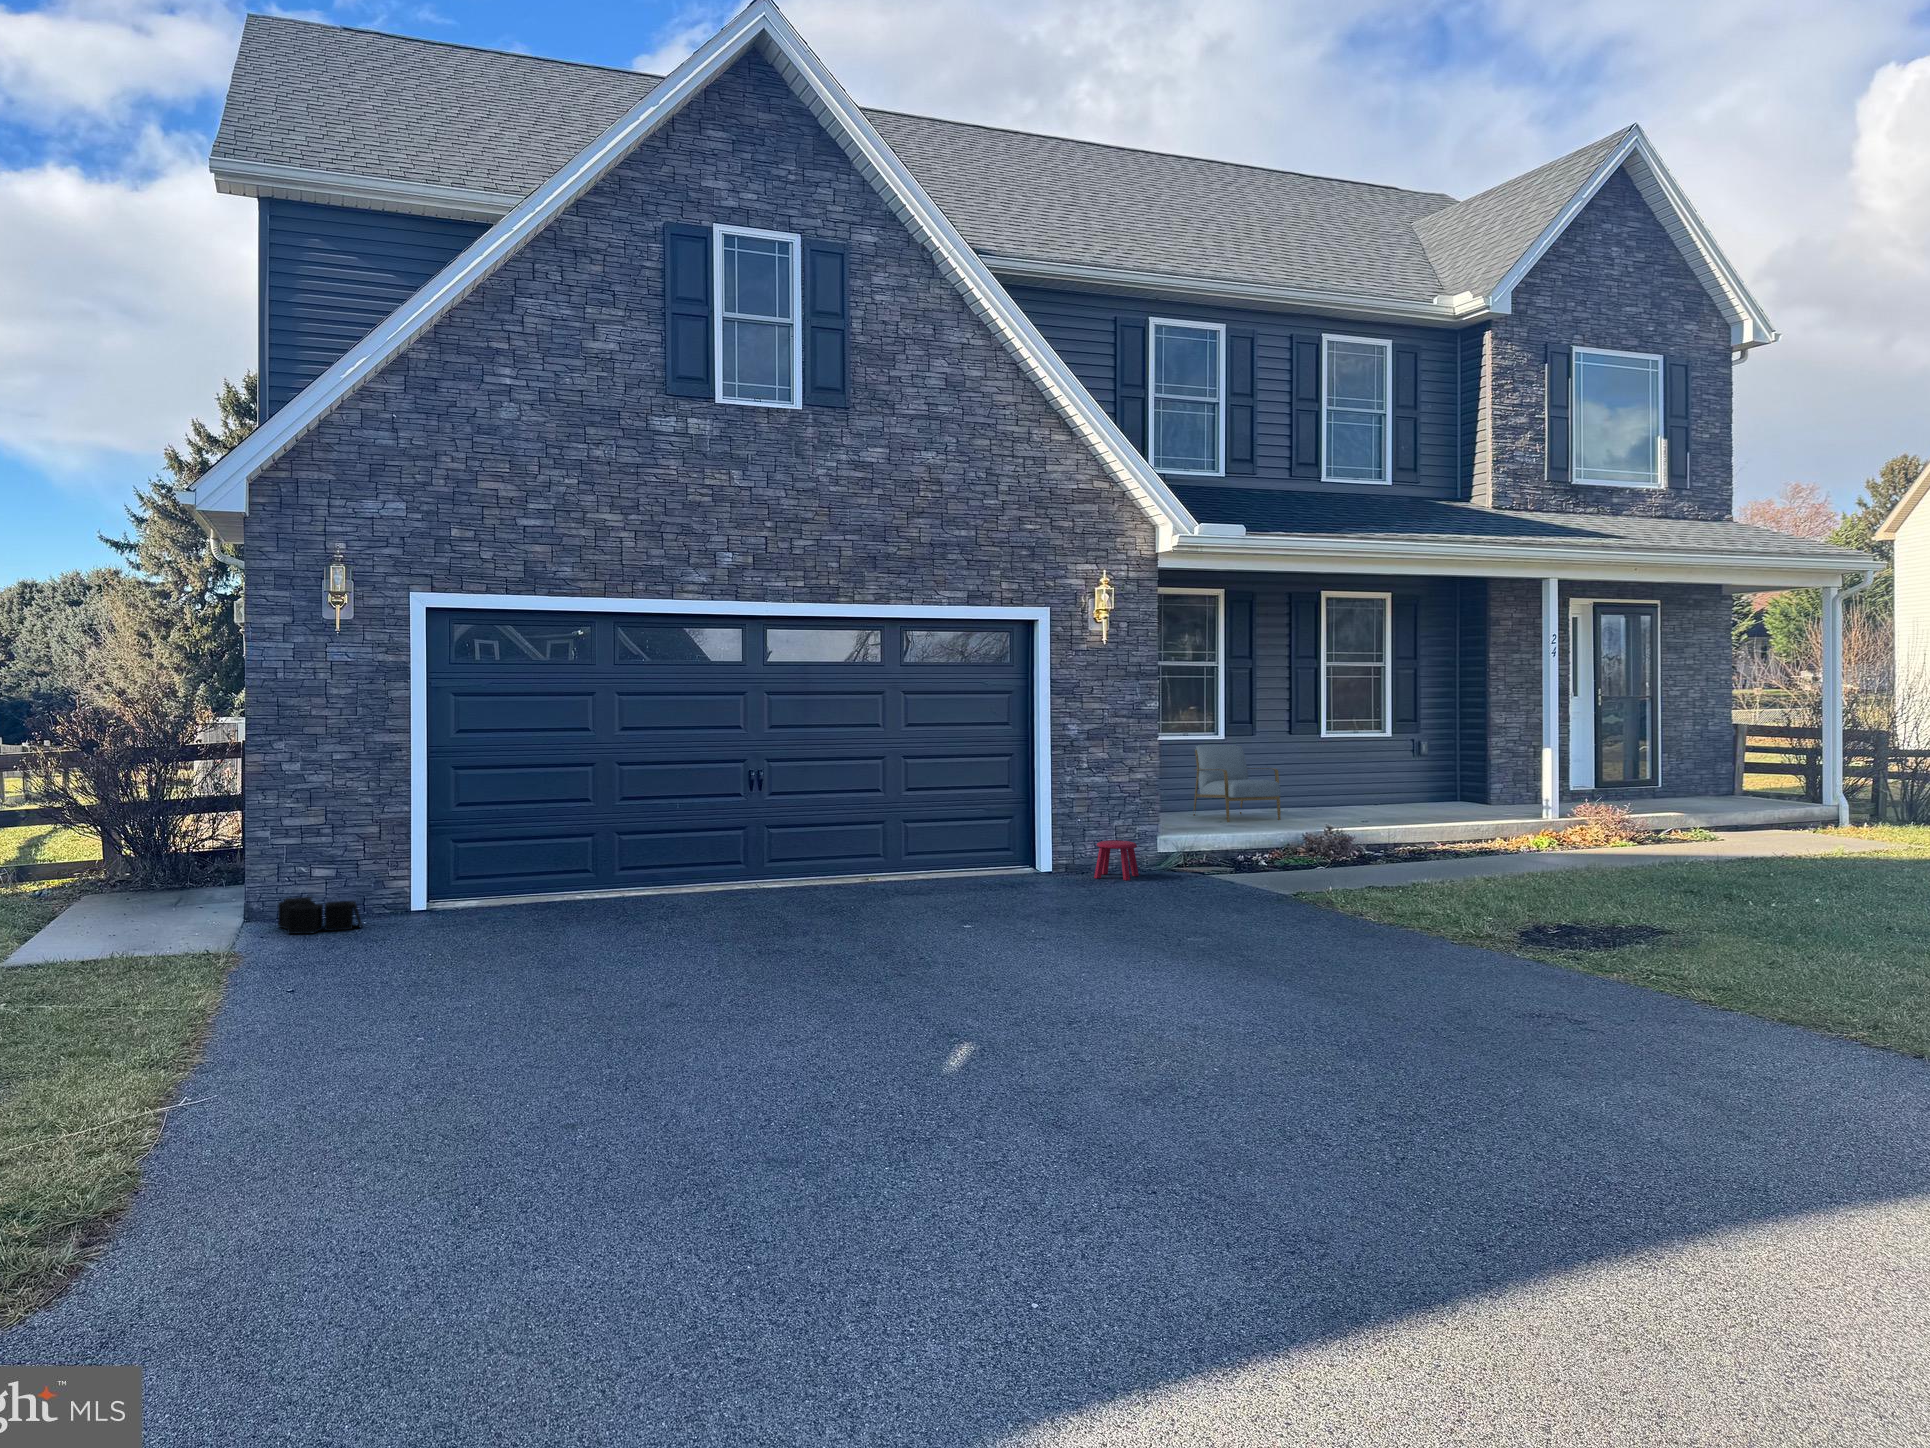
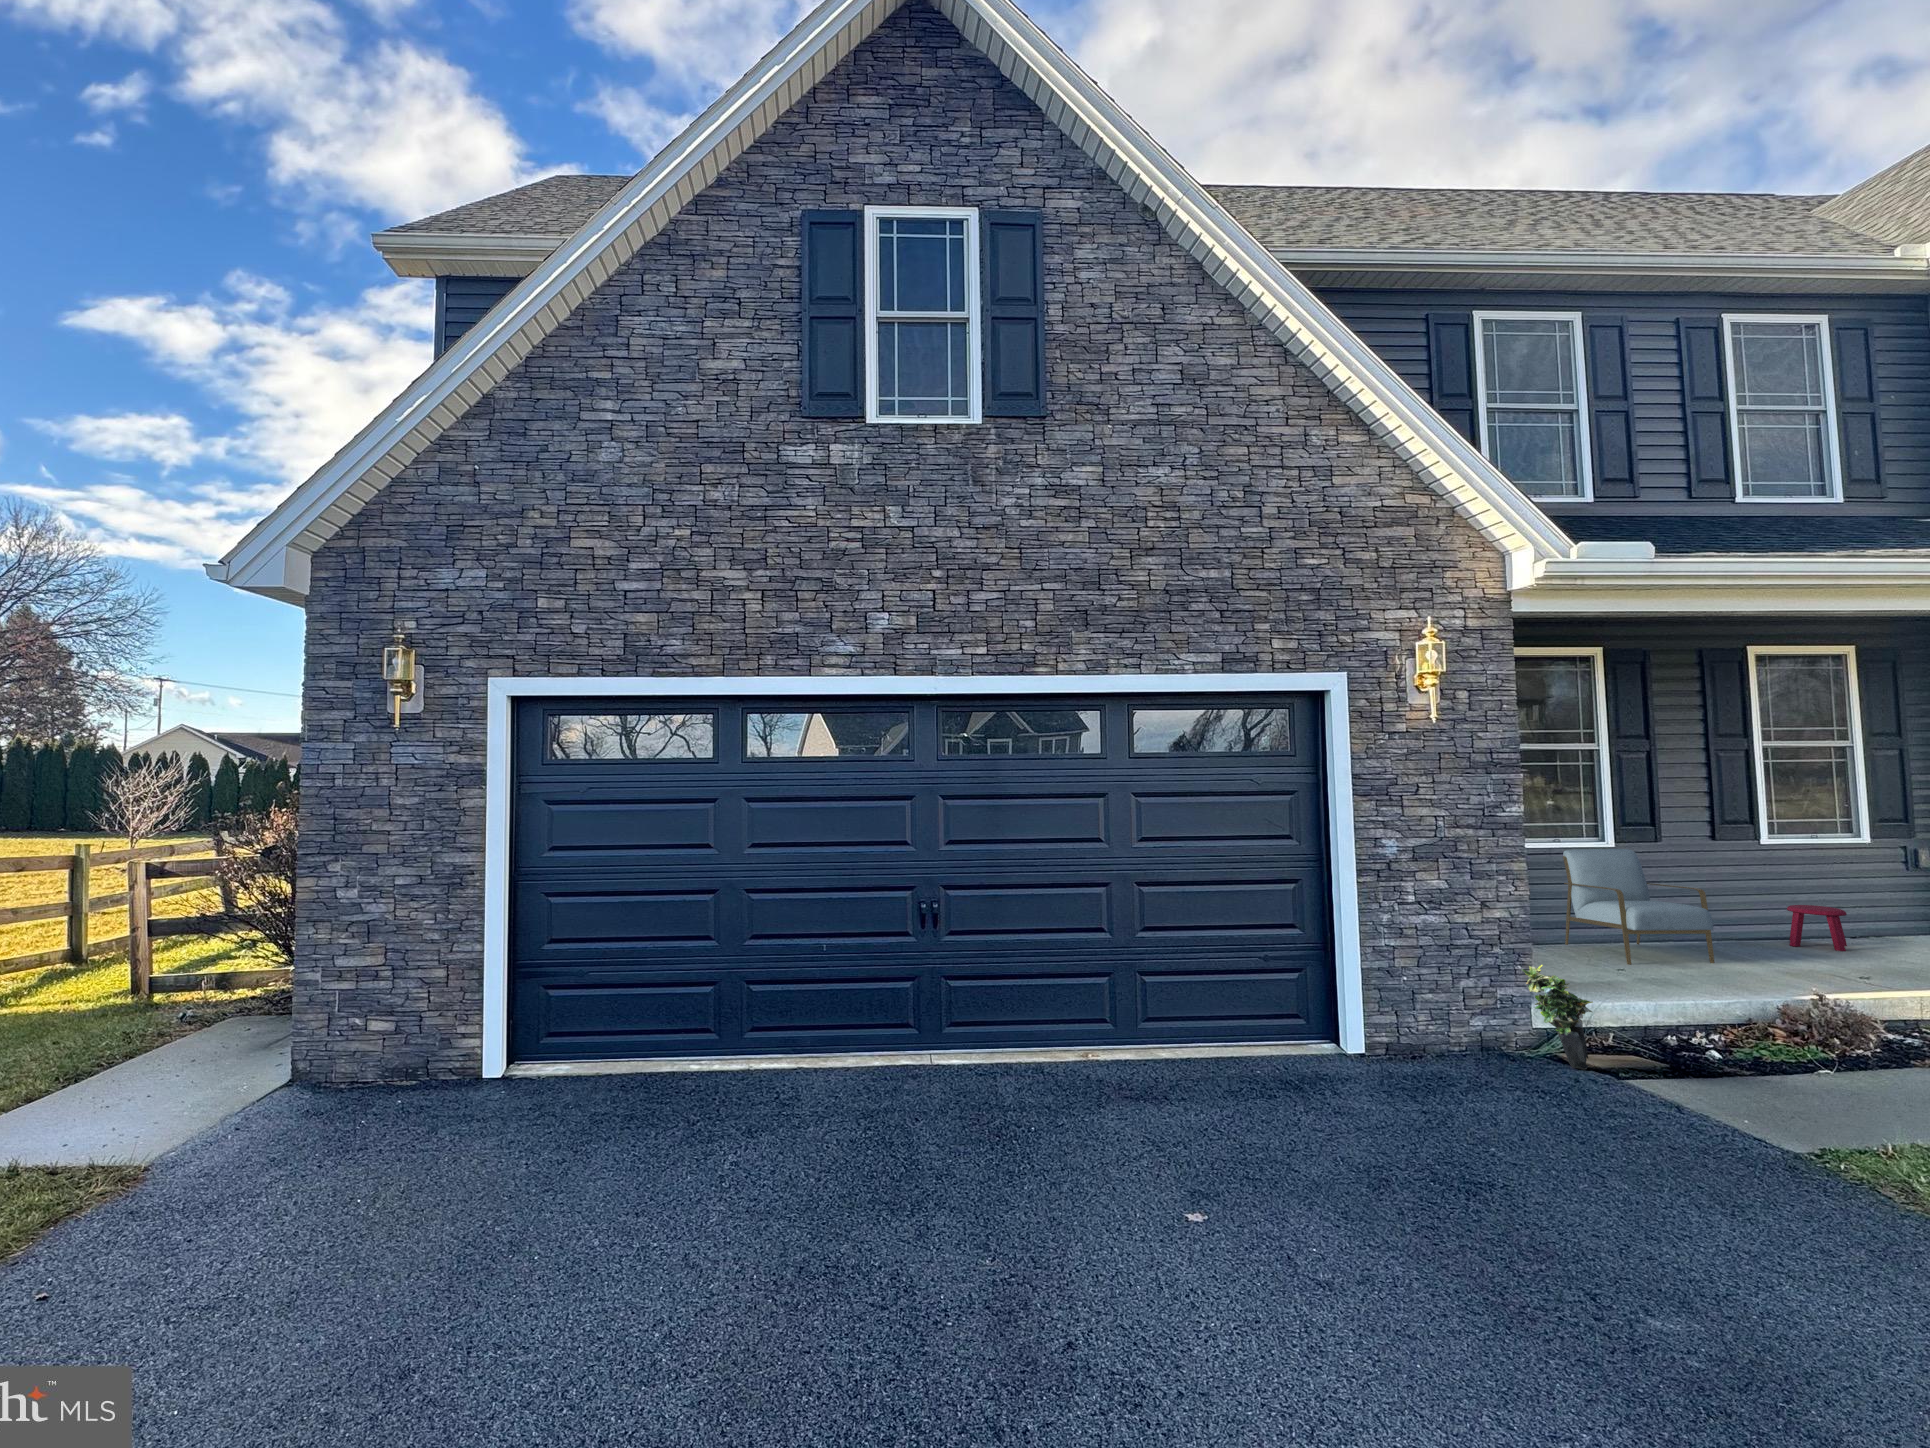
potted plant: none [1151,809,1191,873] -> present [1522,965,1593,1070]
stool: present [1094,840,1139,880] -> present [1787,905,1847,951]
storage bin: present [278,897,362,934] -> none [296,1056,405,1120]

